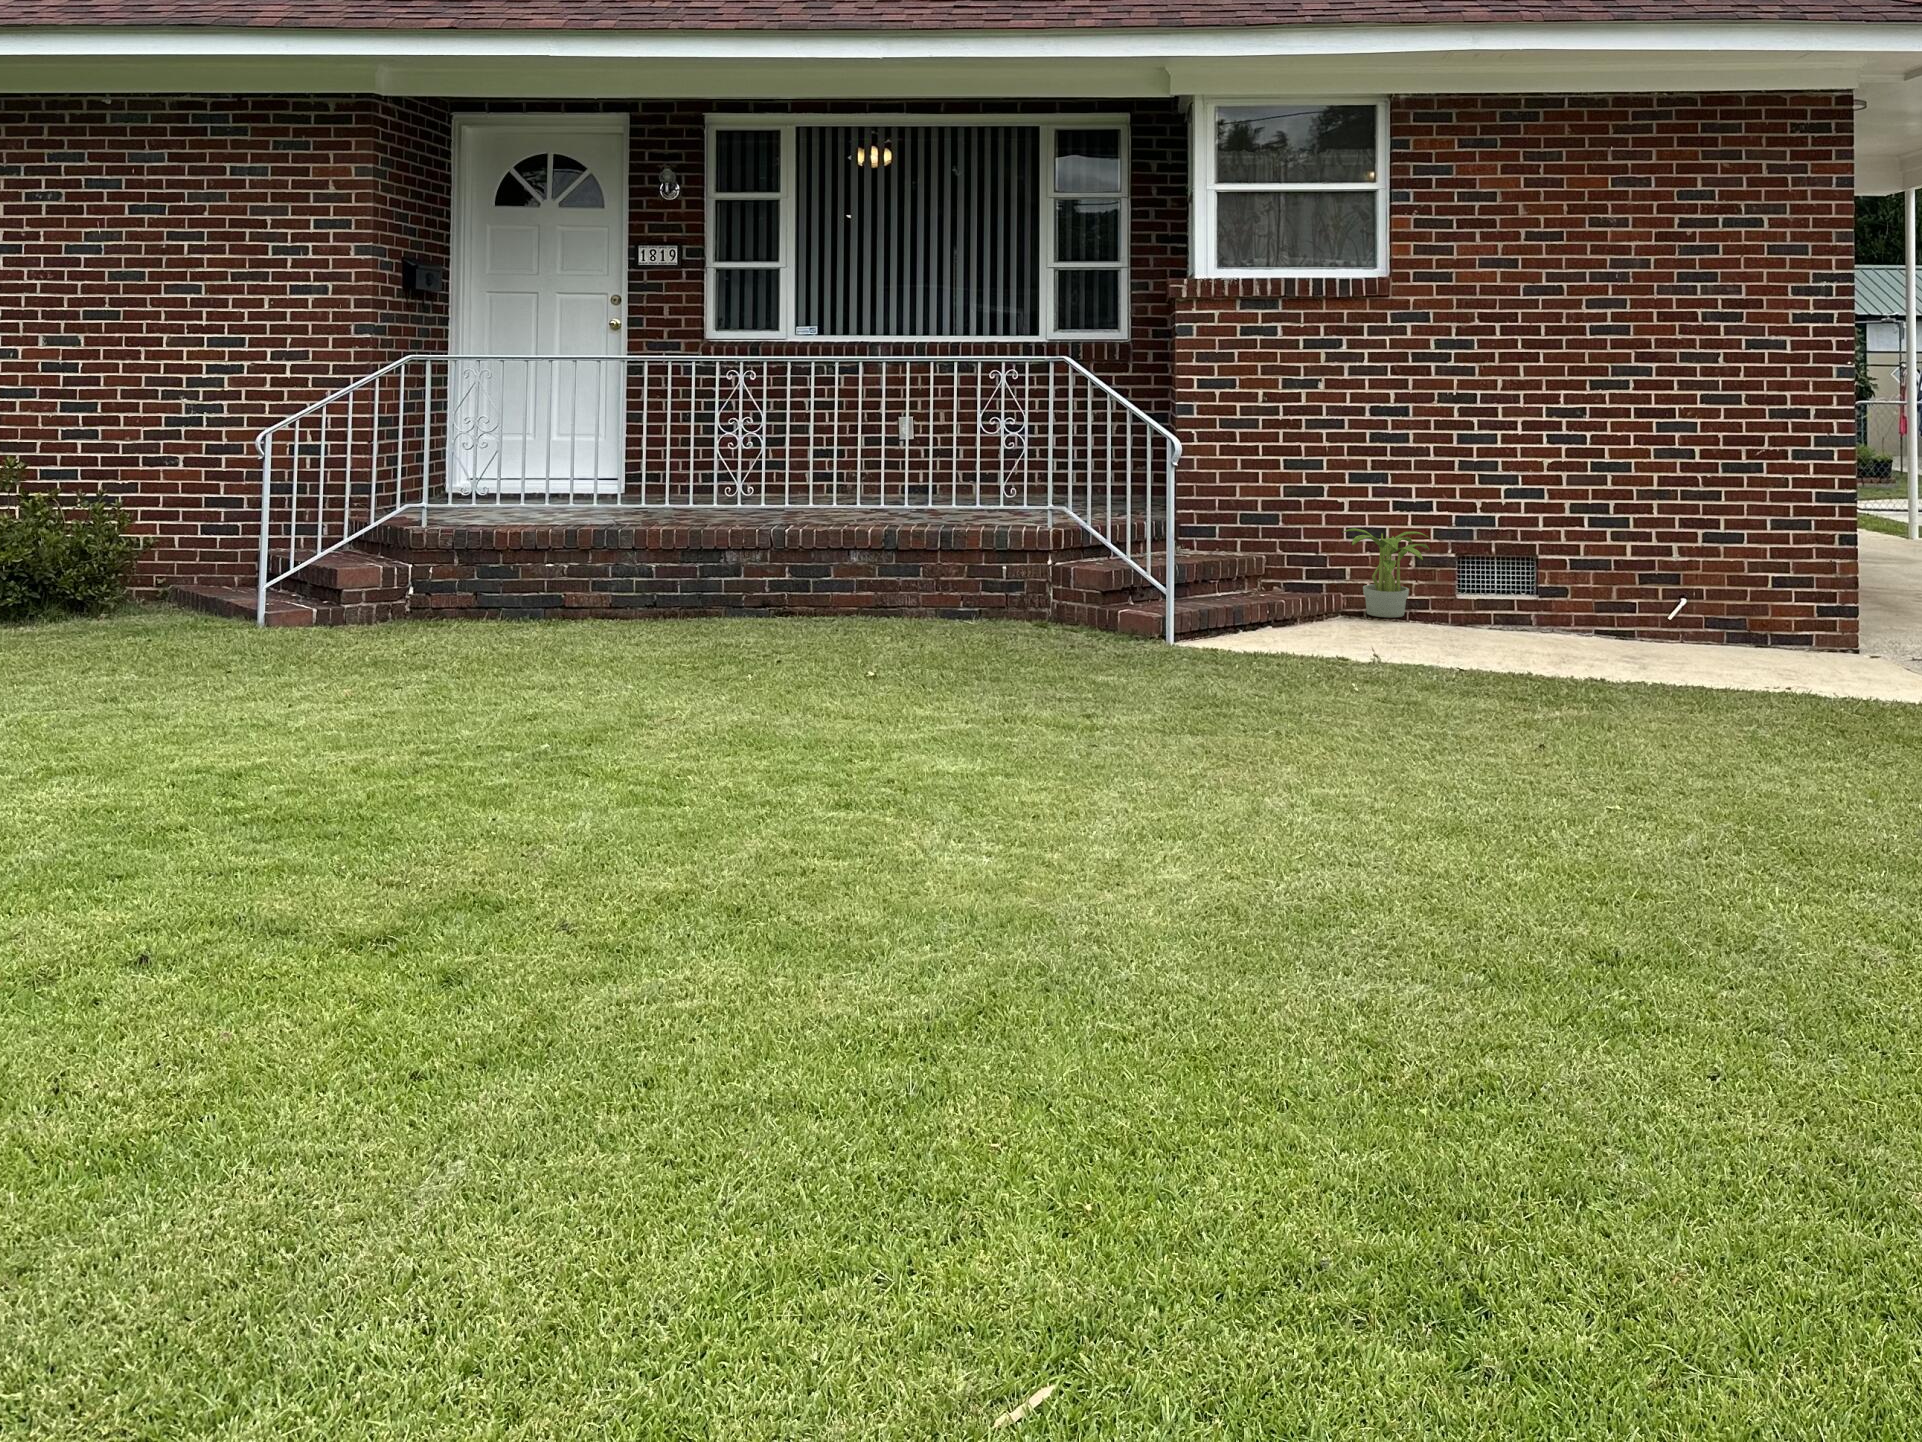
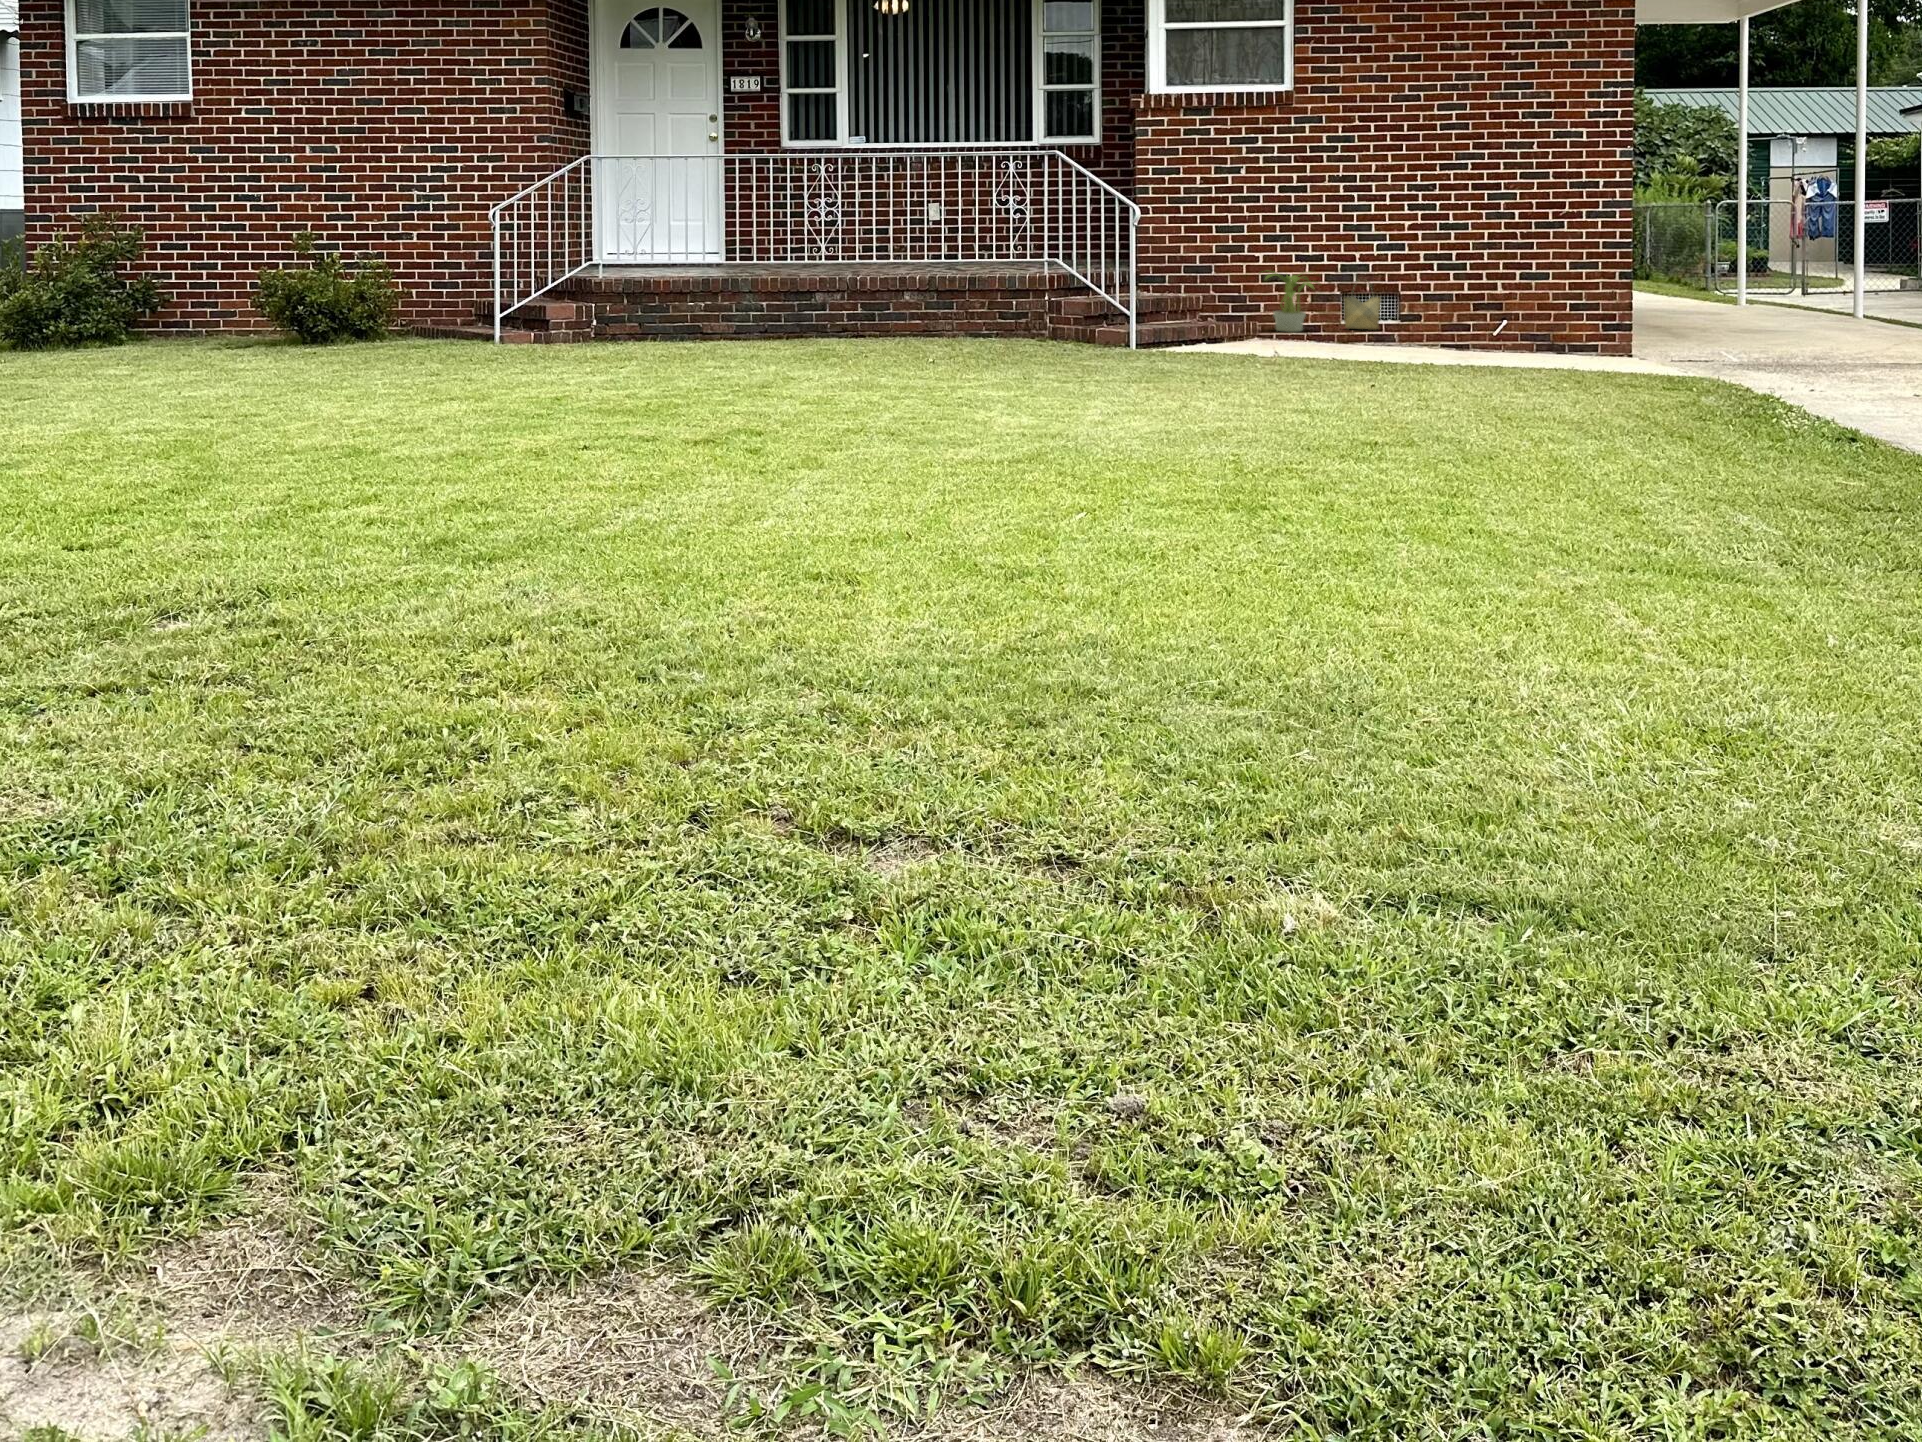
woven basket: none [1460,540,1513,613] -> present [1344,282,1381,330]

